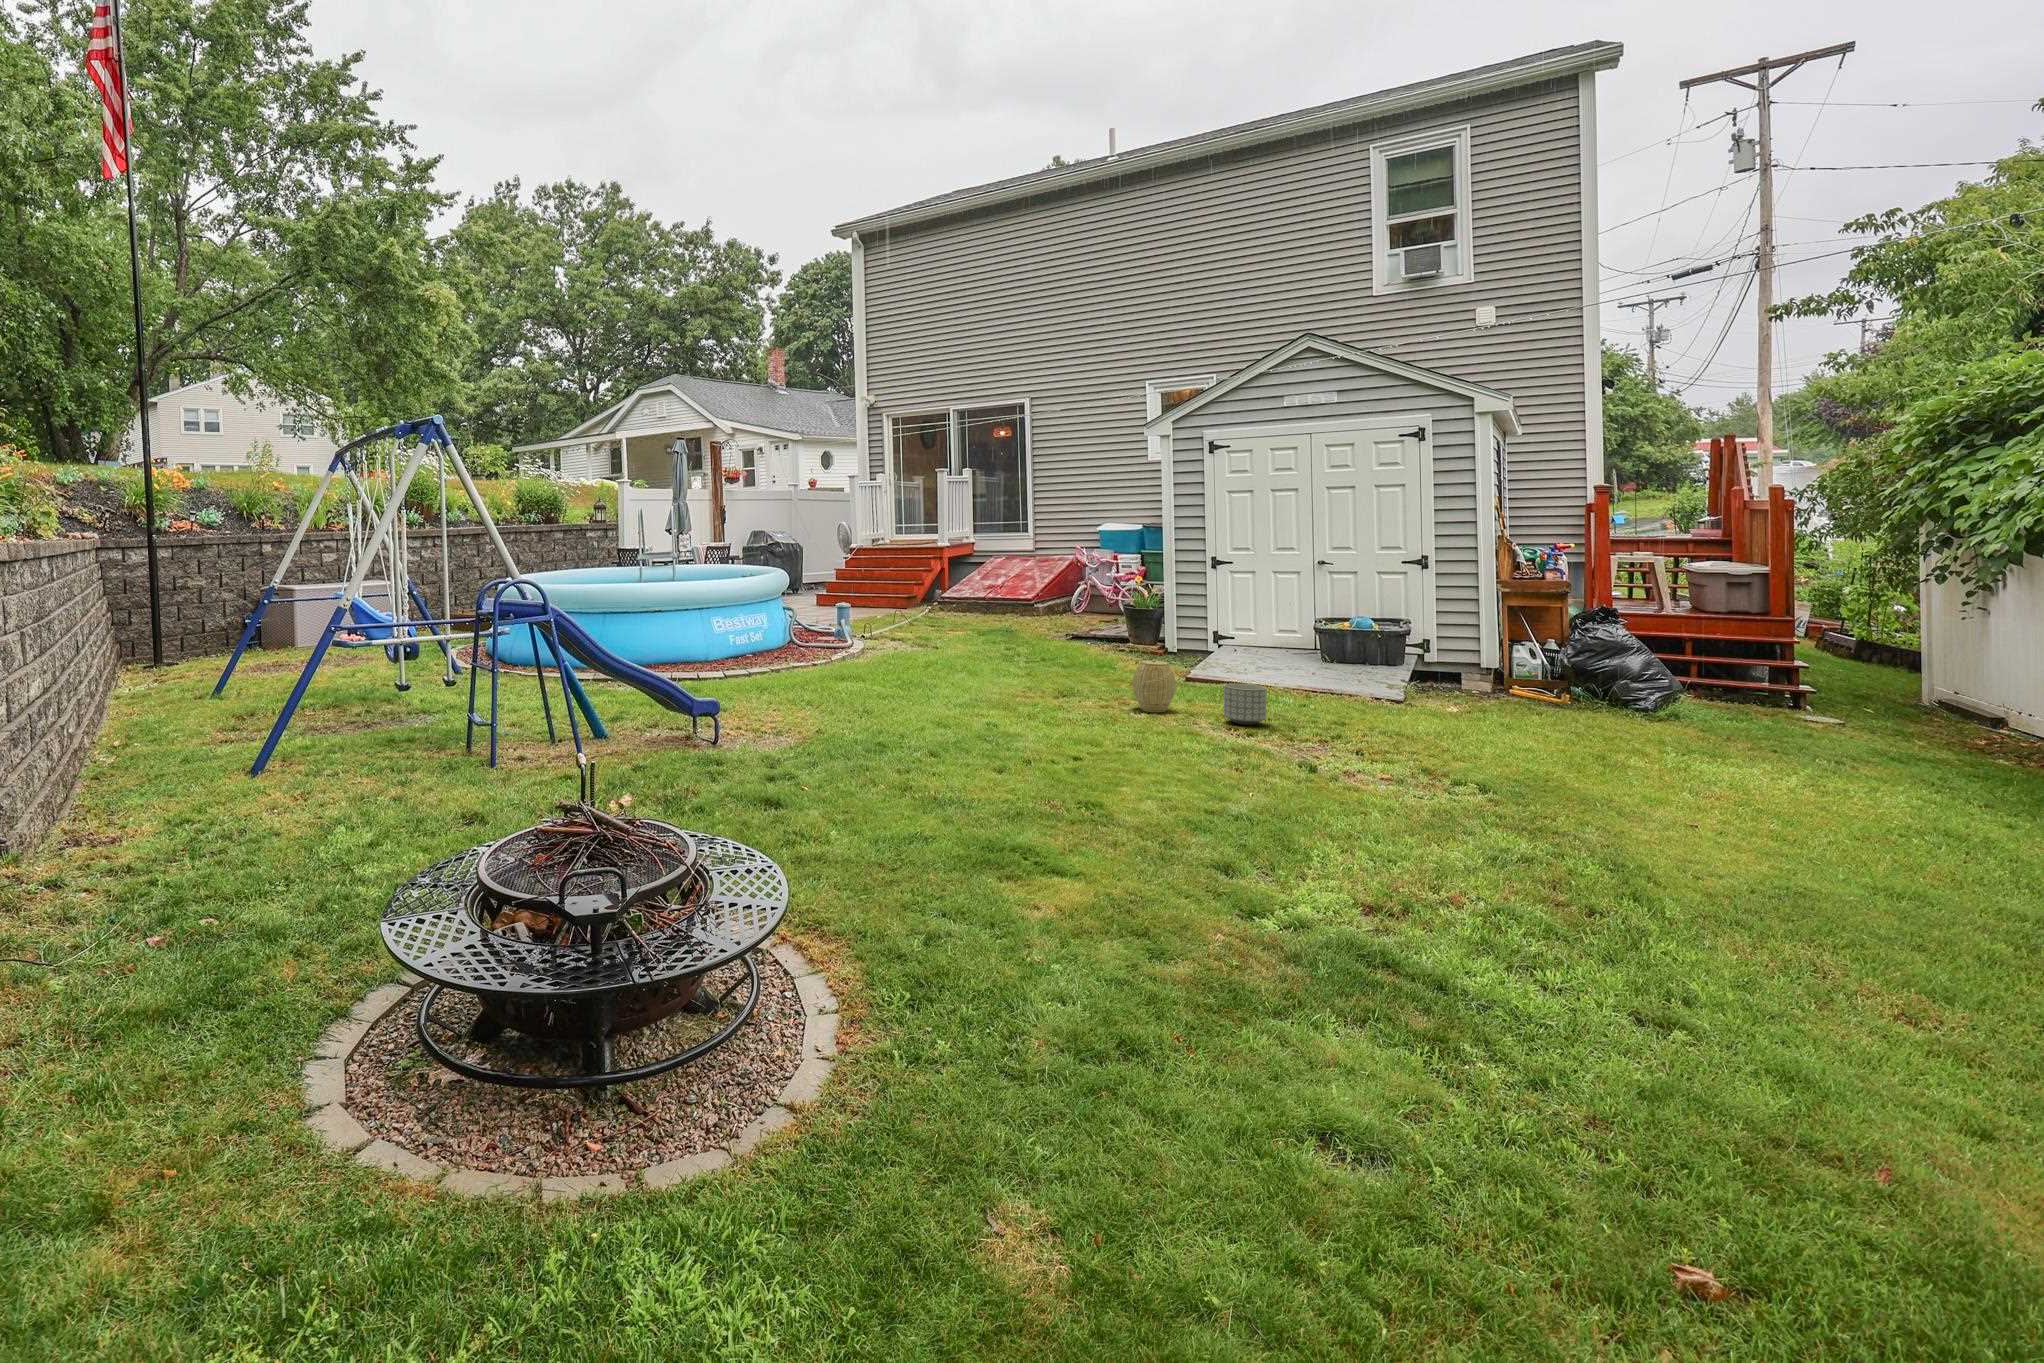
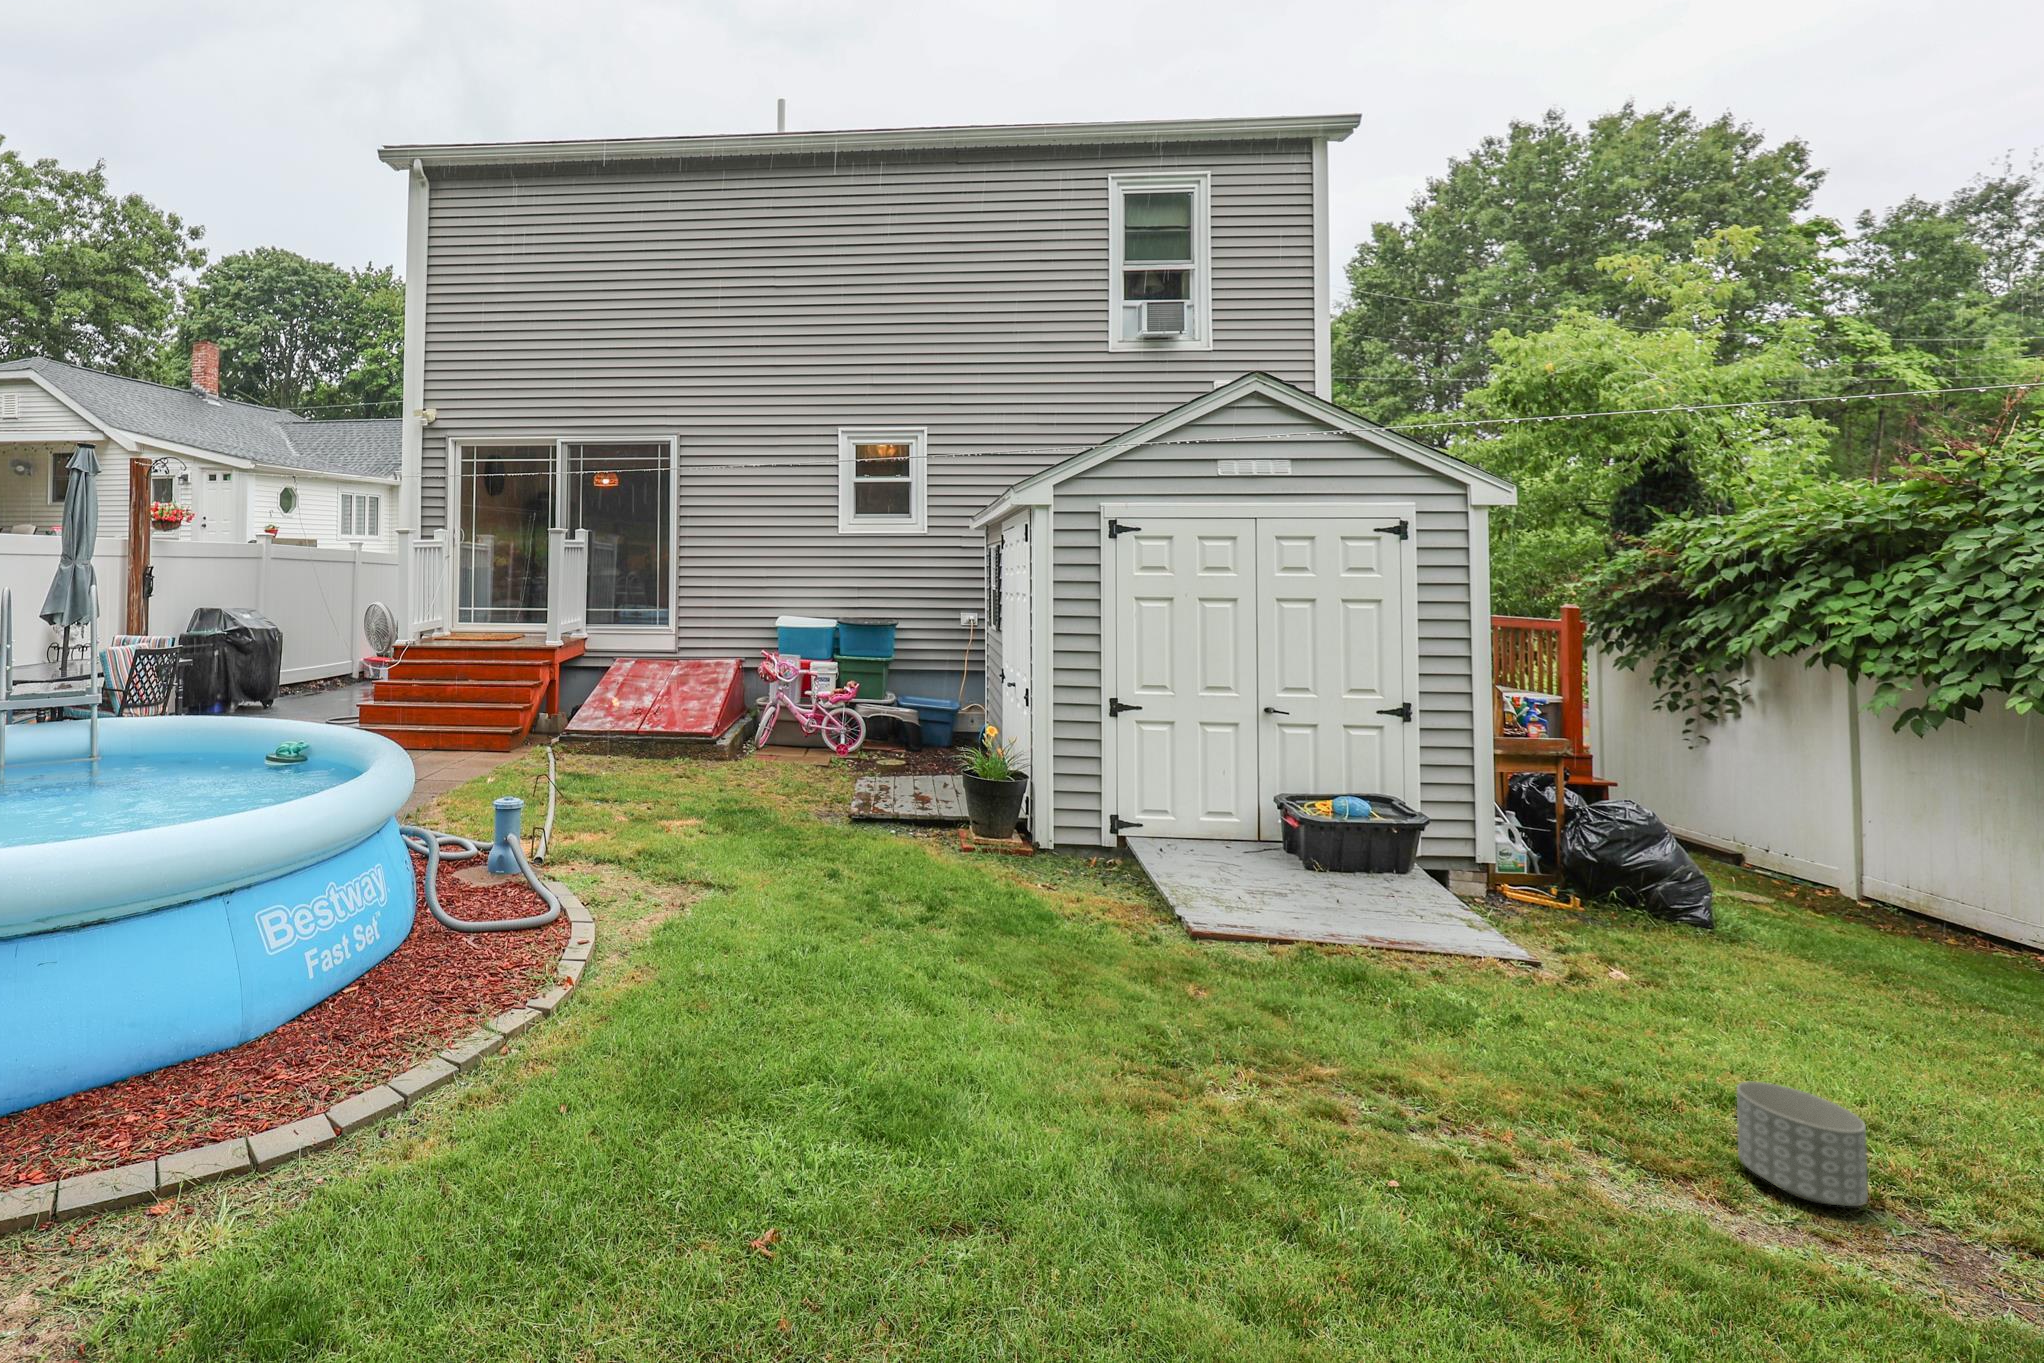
woven basket: present [1132,660,1176,712] -> none [1495,1029,1617,1173]

